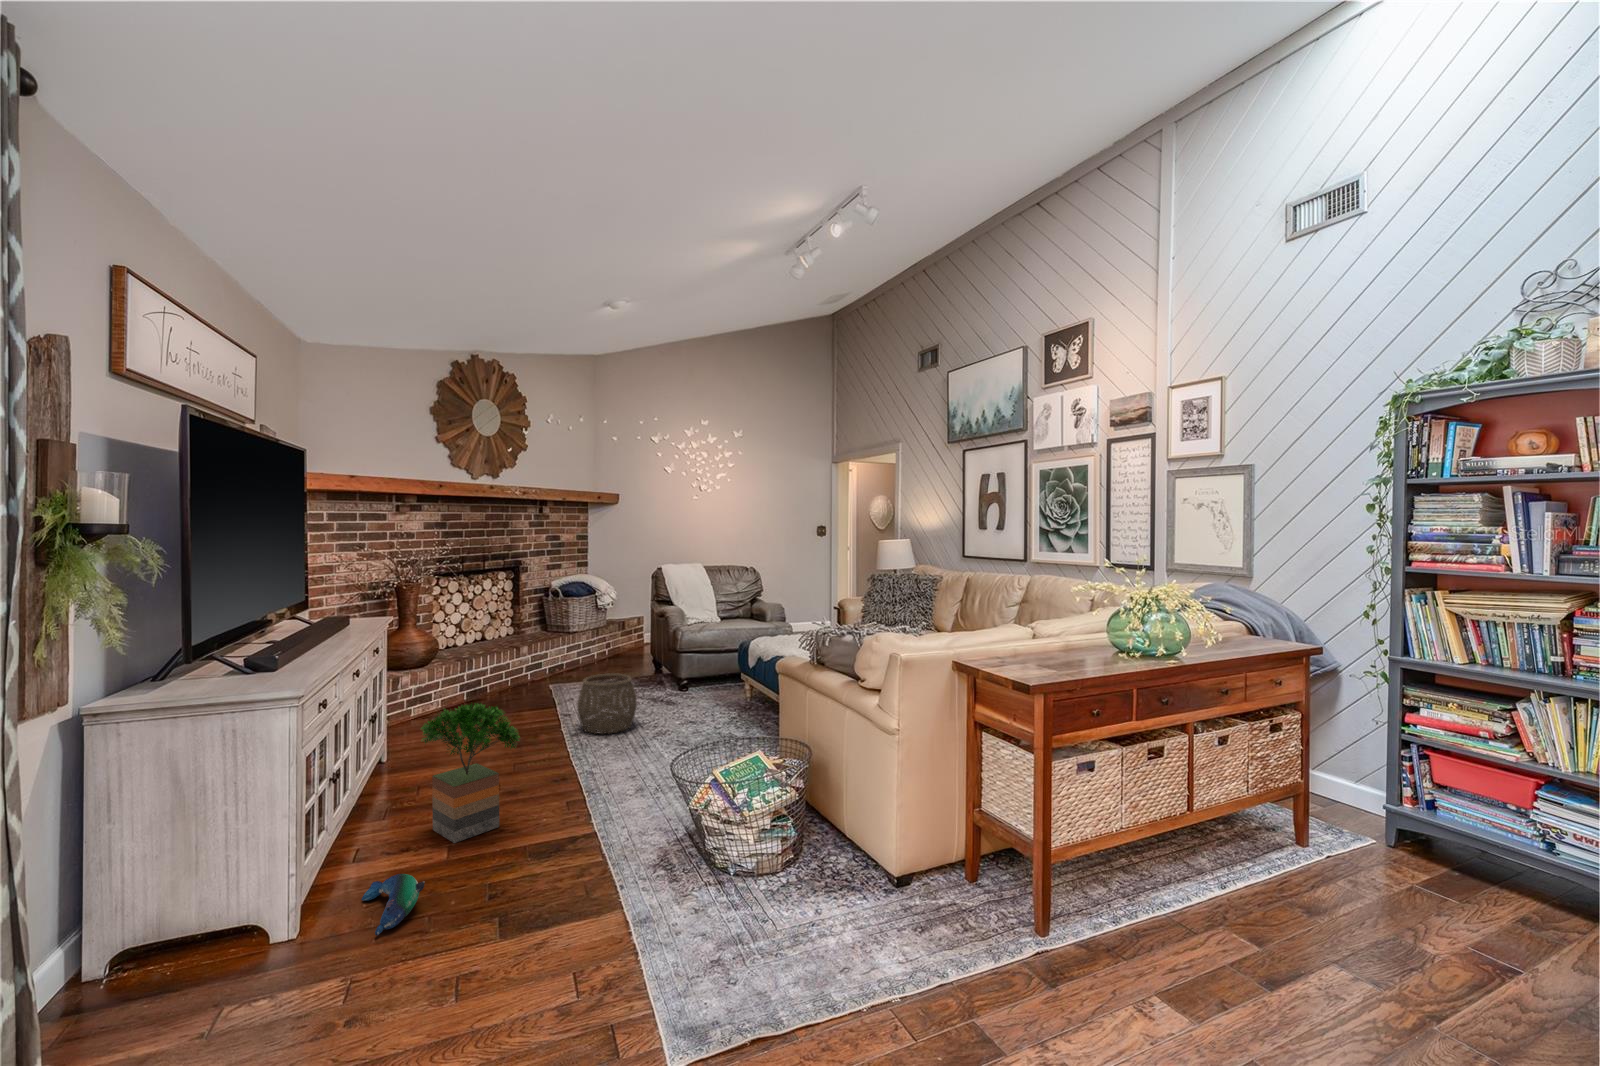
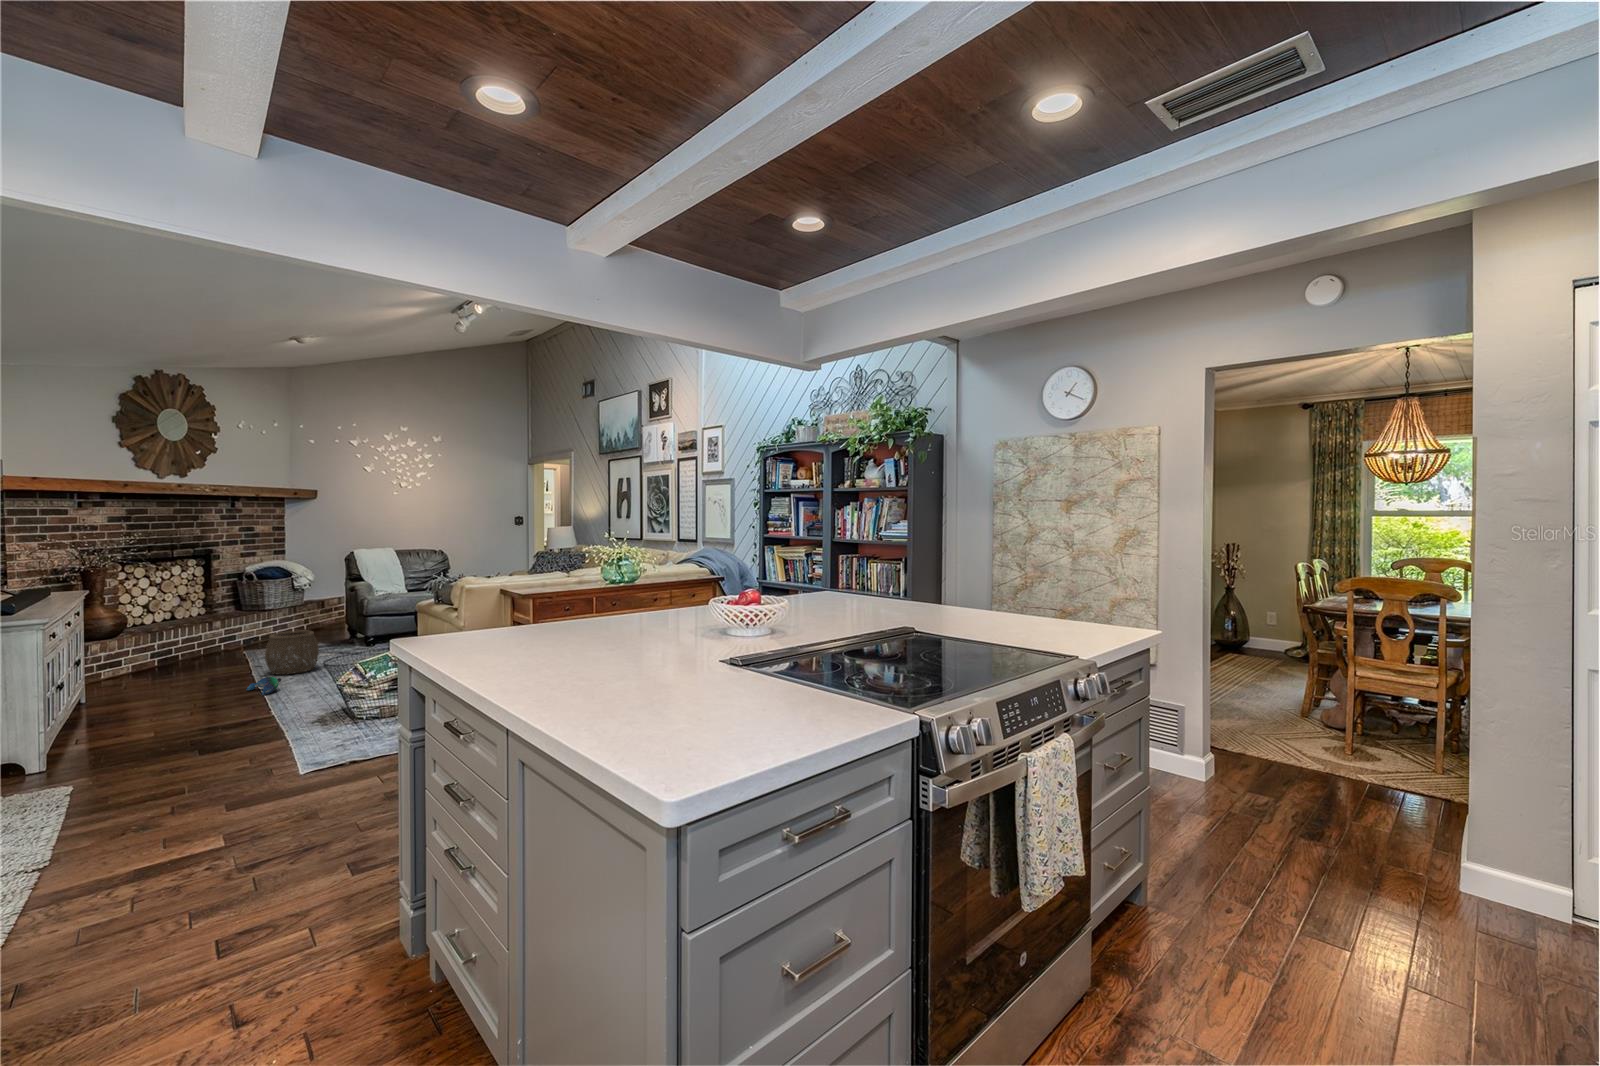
potted tree: present [421,703,520,843] -> none [124,638,209,728]
plush toy: present [361,874,425,935] -> present [246,677,281,695]

